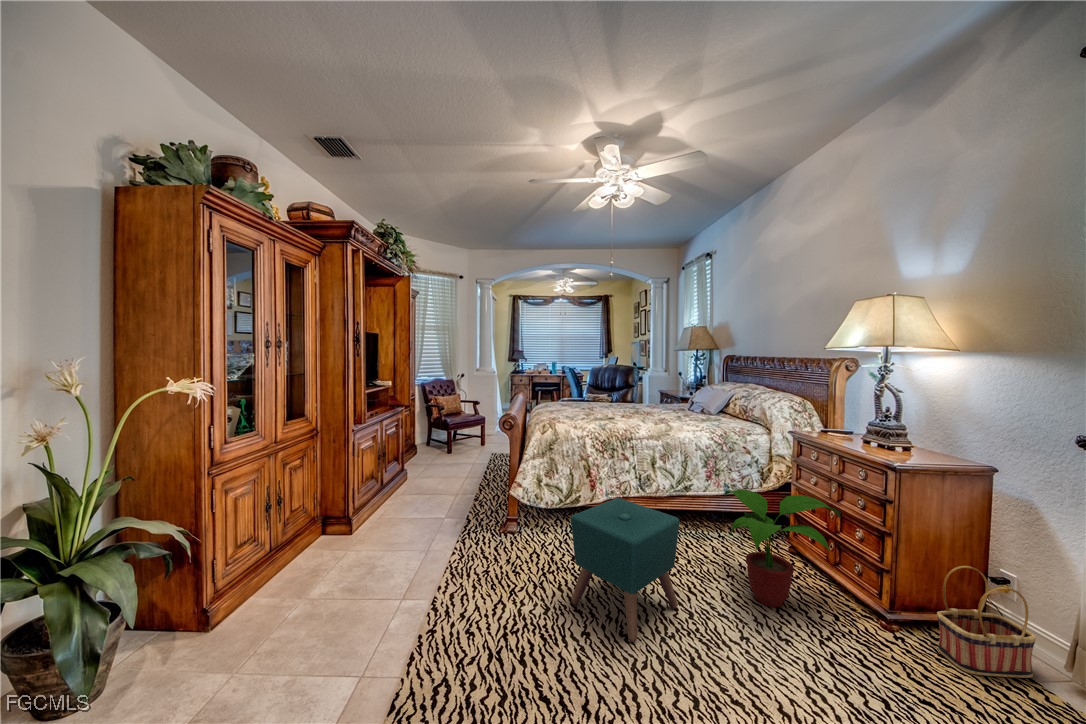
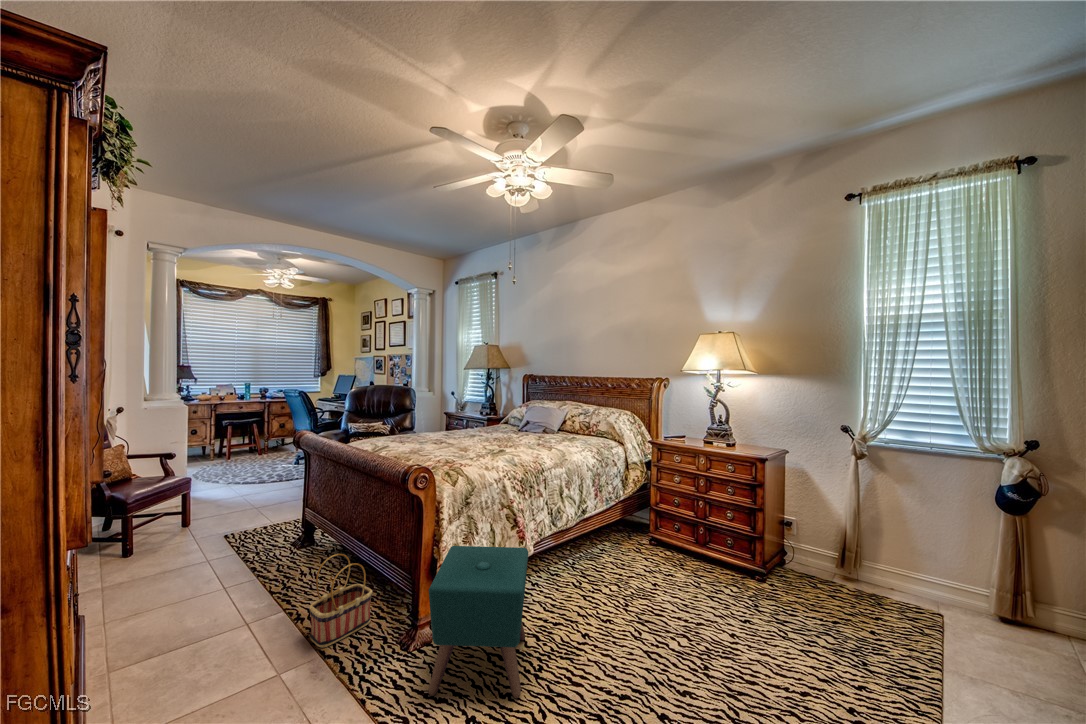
potted plant: present [725,489,840,607] -> none [526,495,621,599]
basket: present [937,566,1036,678] -> present [309,554,372,648]

